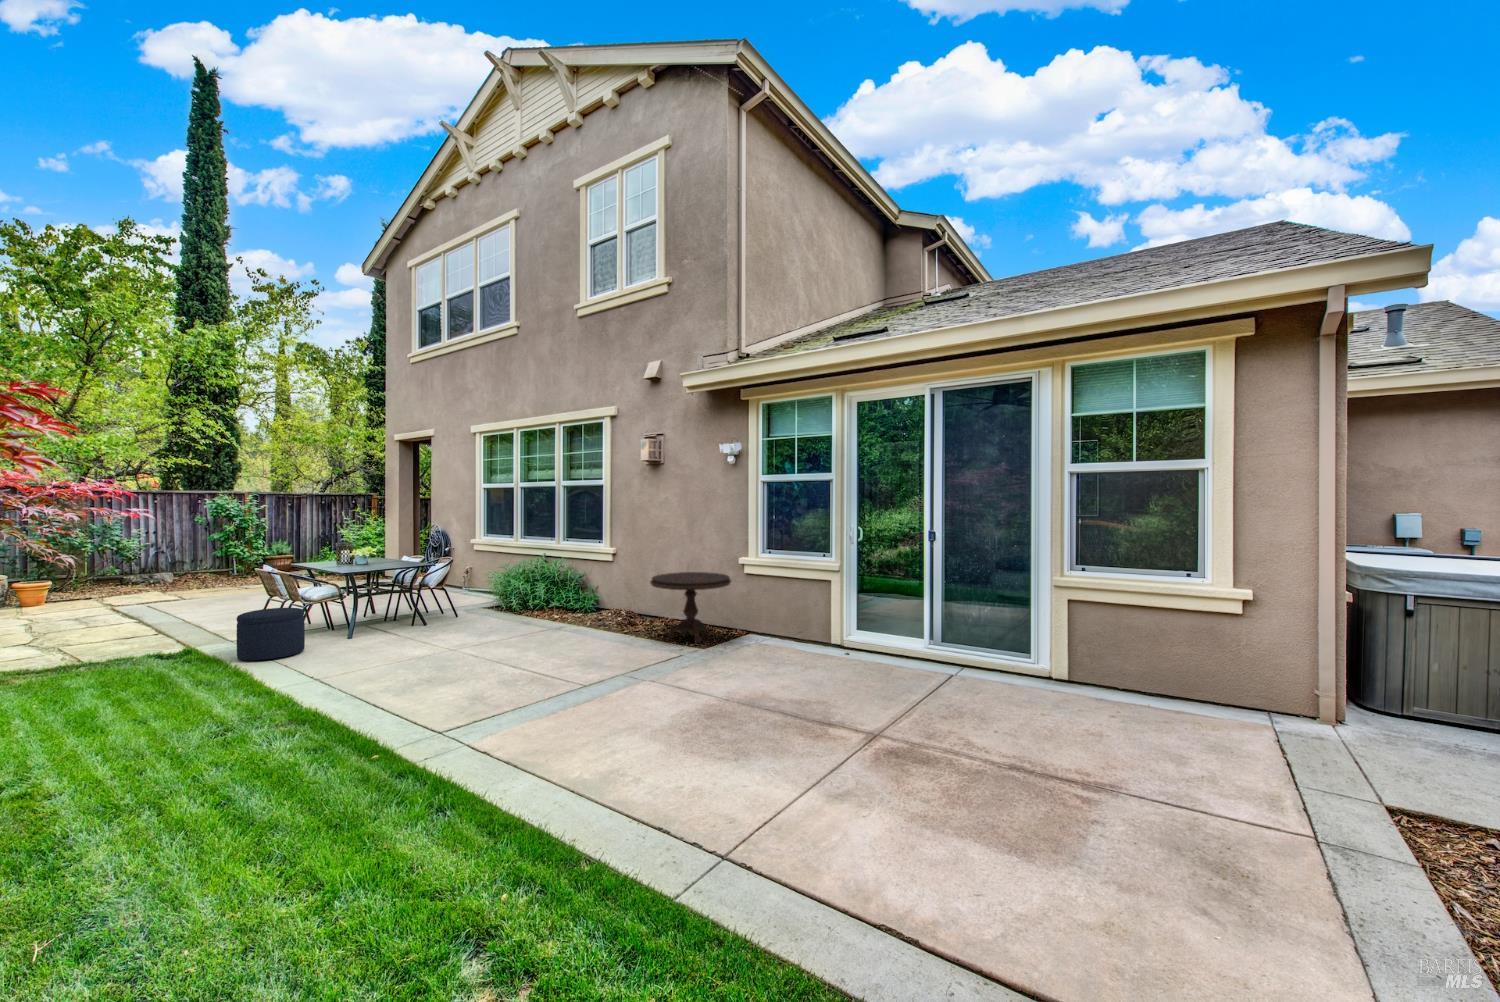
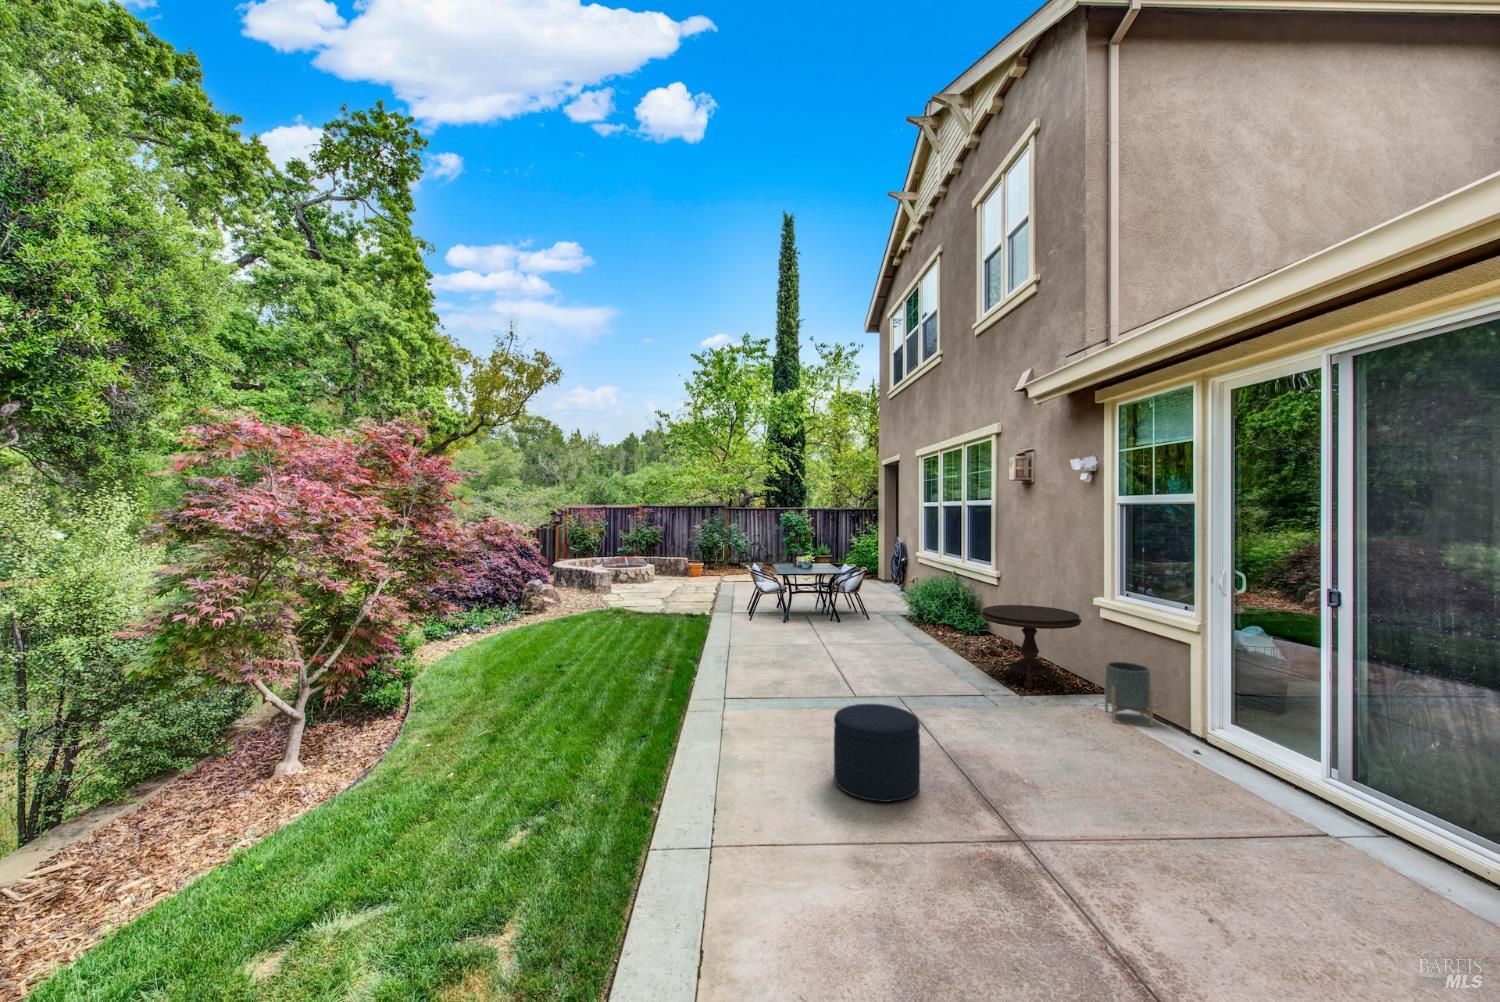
planter: none [767,604,804,651] -> present [1105,662,1153,726]
ottoman: present [237,608,305,661] -> present [834,704,920,802]

